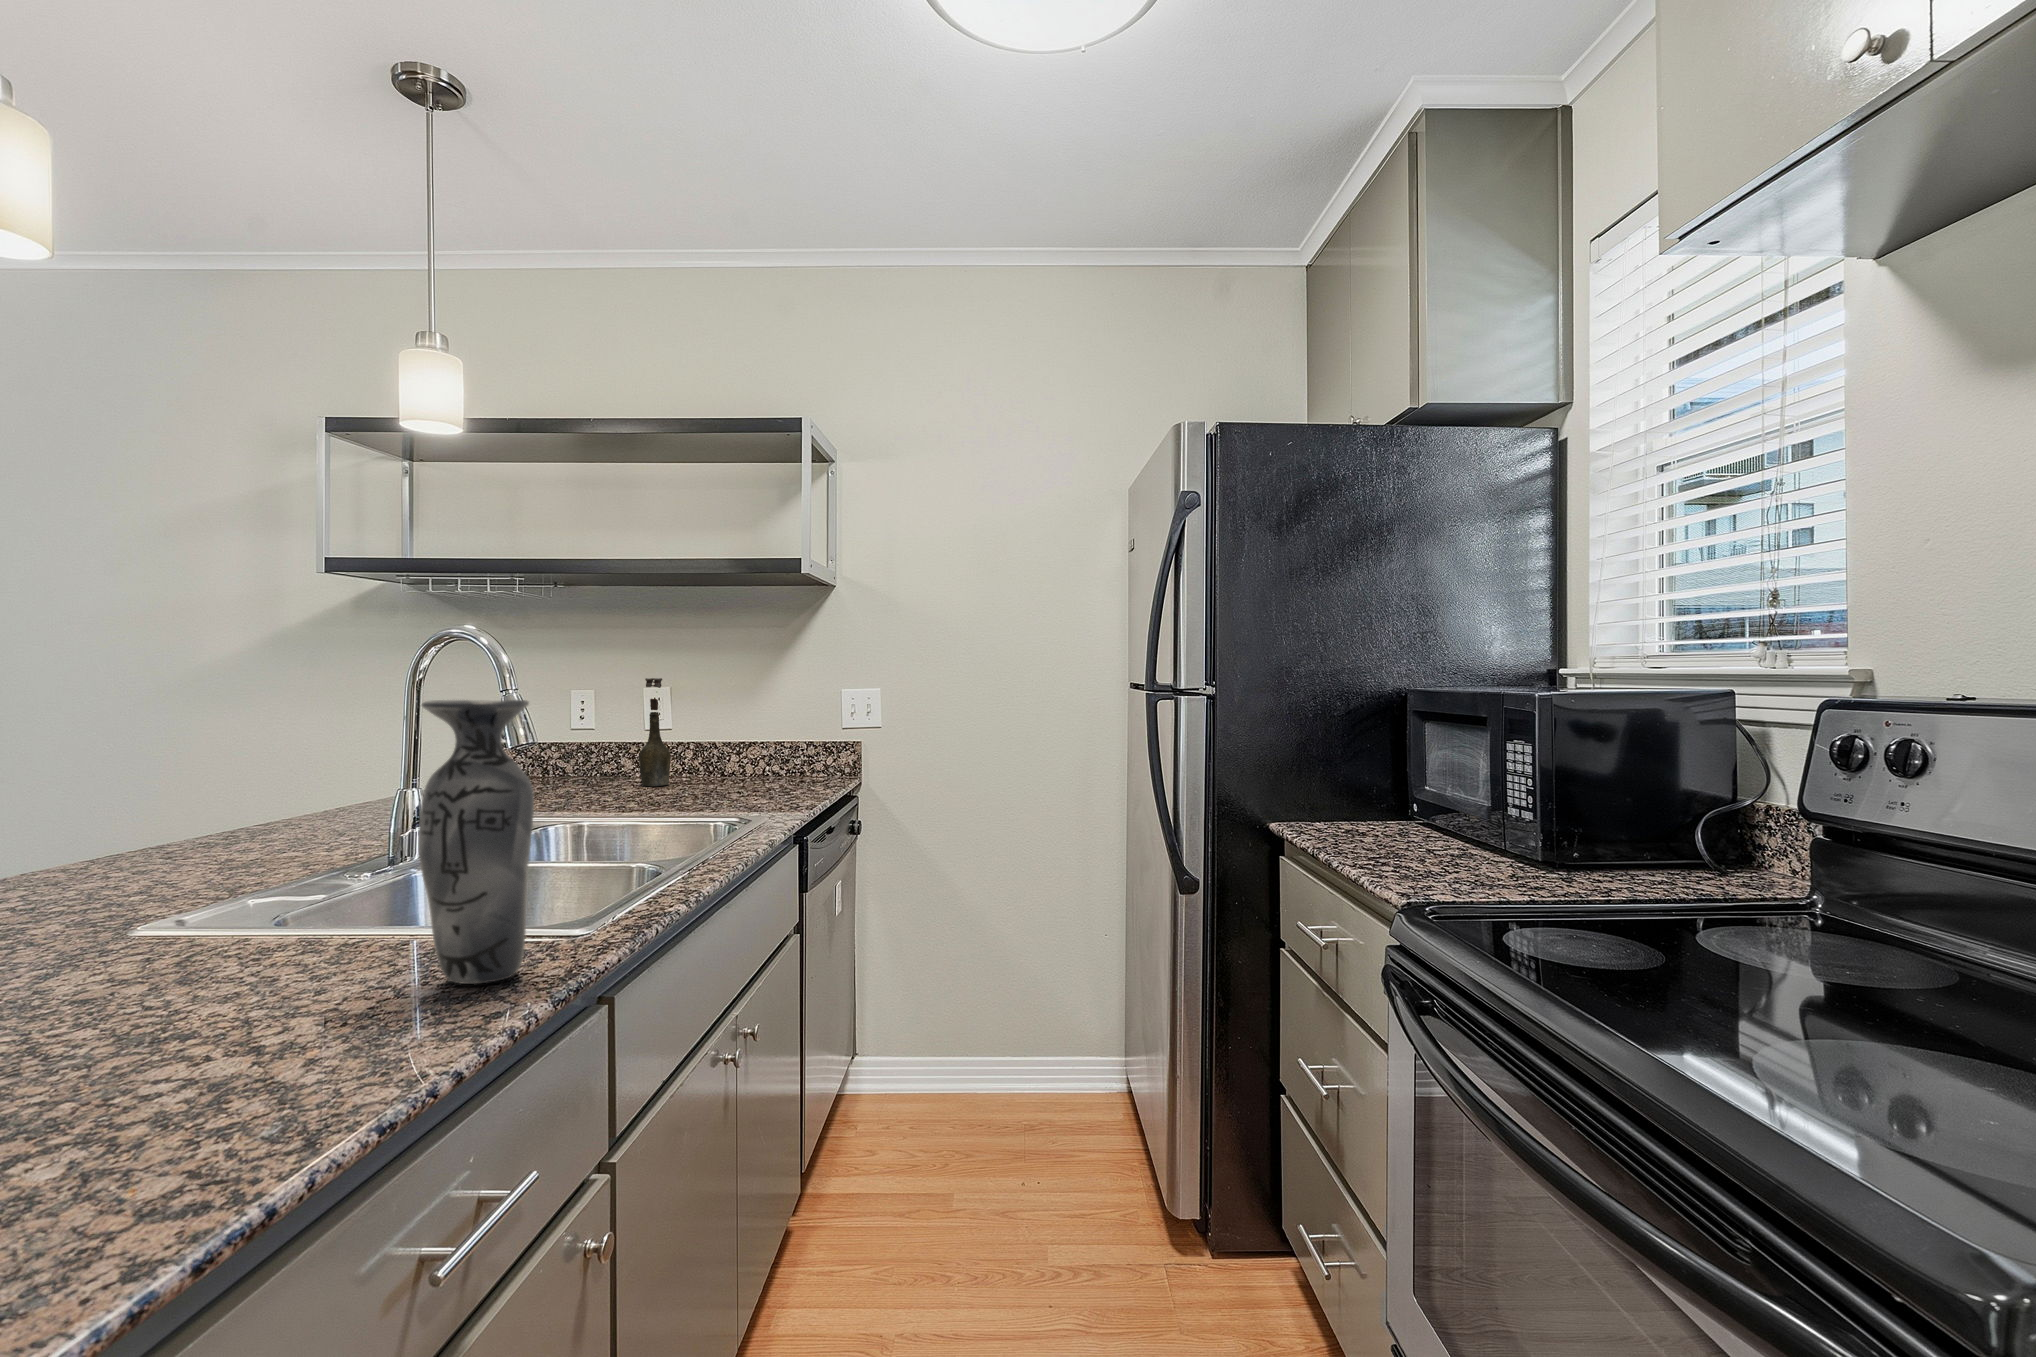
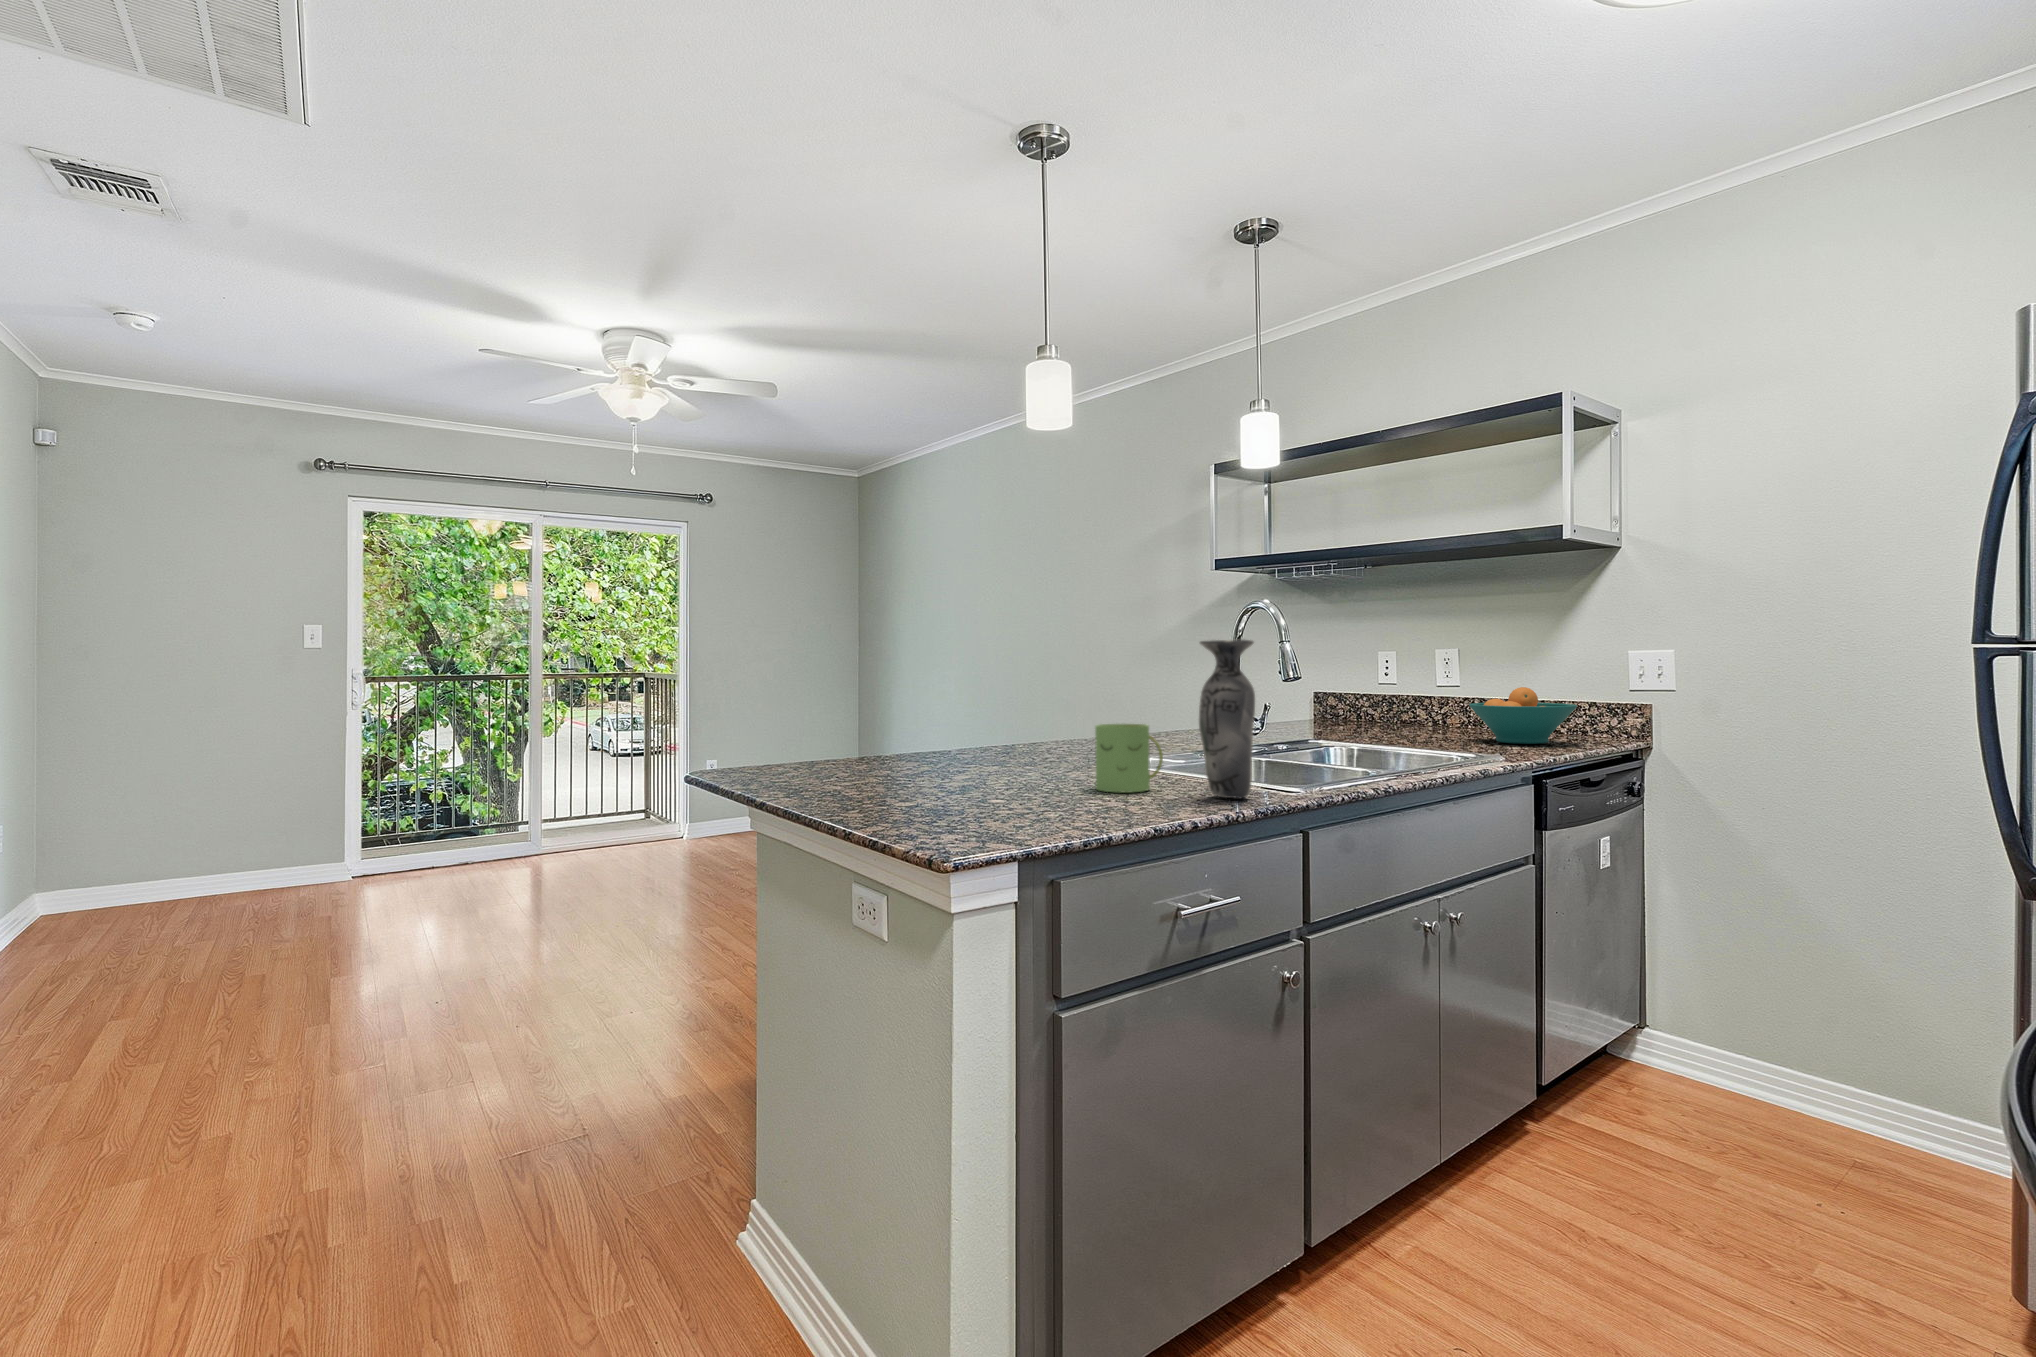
bottle: present [639,678,671,786] -> none [1430,642,1458,734]
fruit bowl: none [695,731,805,795] -> present [1469,687,1577,744]
mug: none [153,862,328,1022] -> present [1095,724,1163,793]

